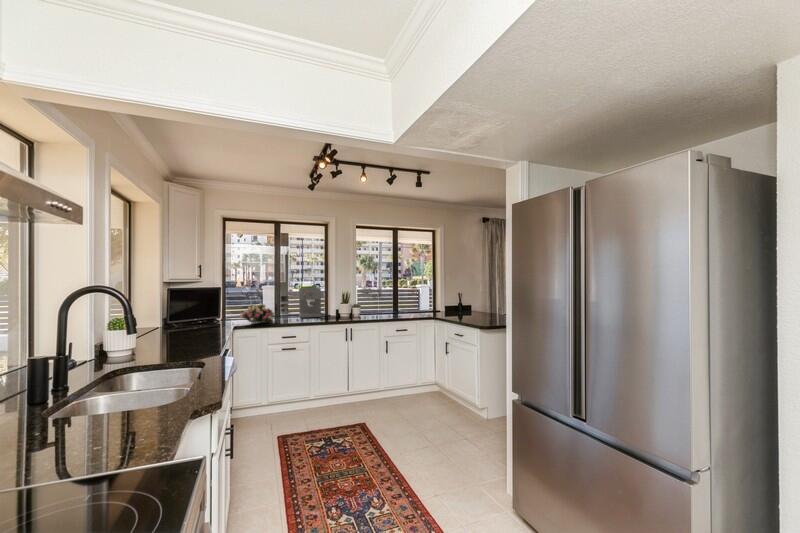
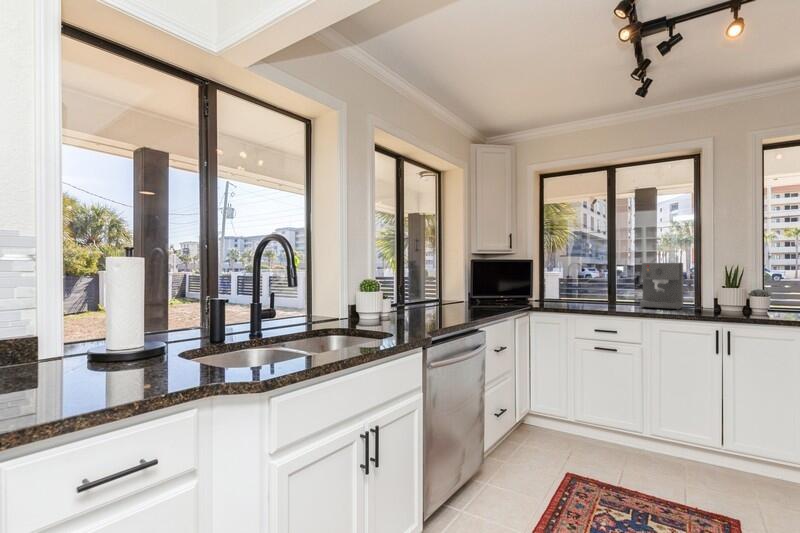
flower arrangement: present [240,304,274,323] -> none [544,280,592,309]

